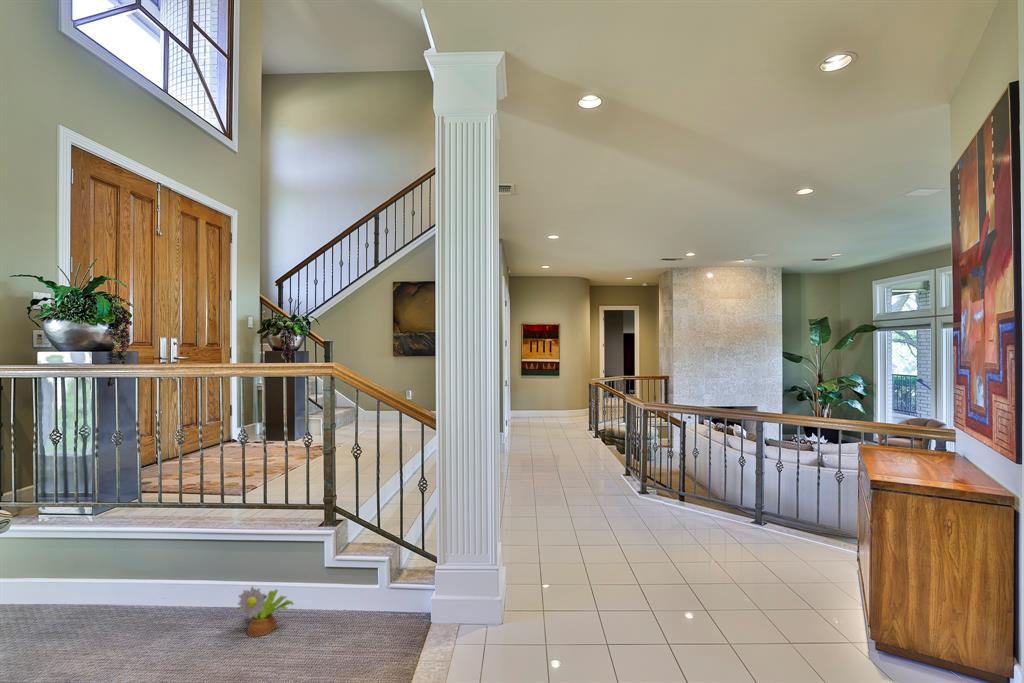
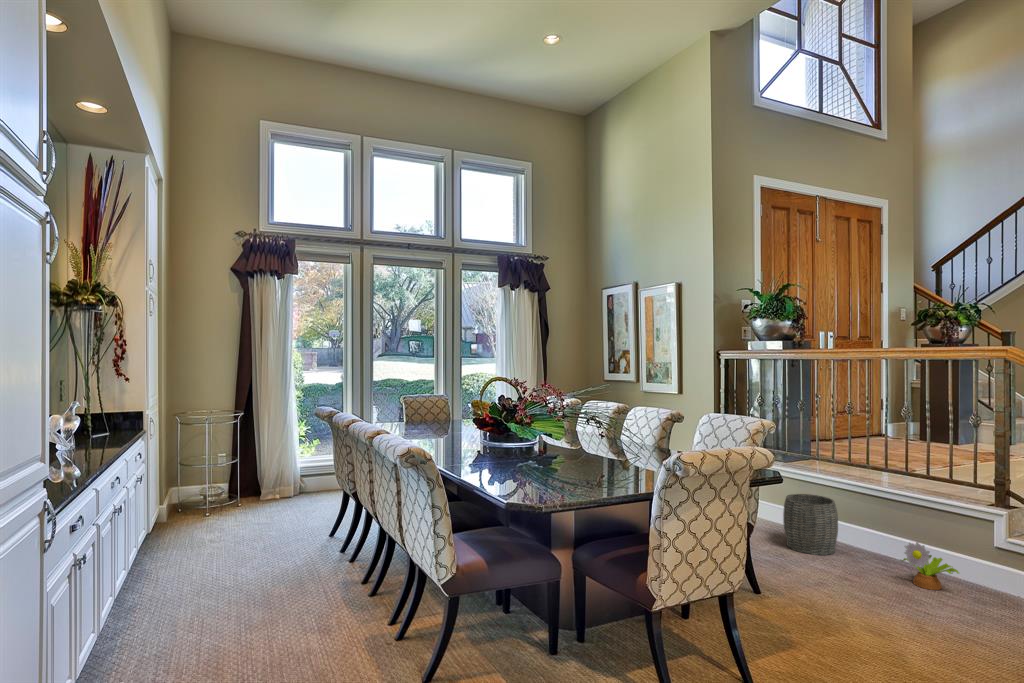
woven basket: none [77,553,161,648] -> present [783,494,838,555]

